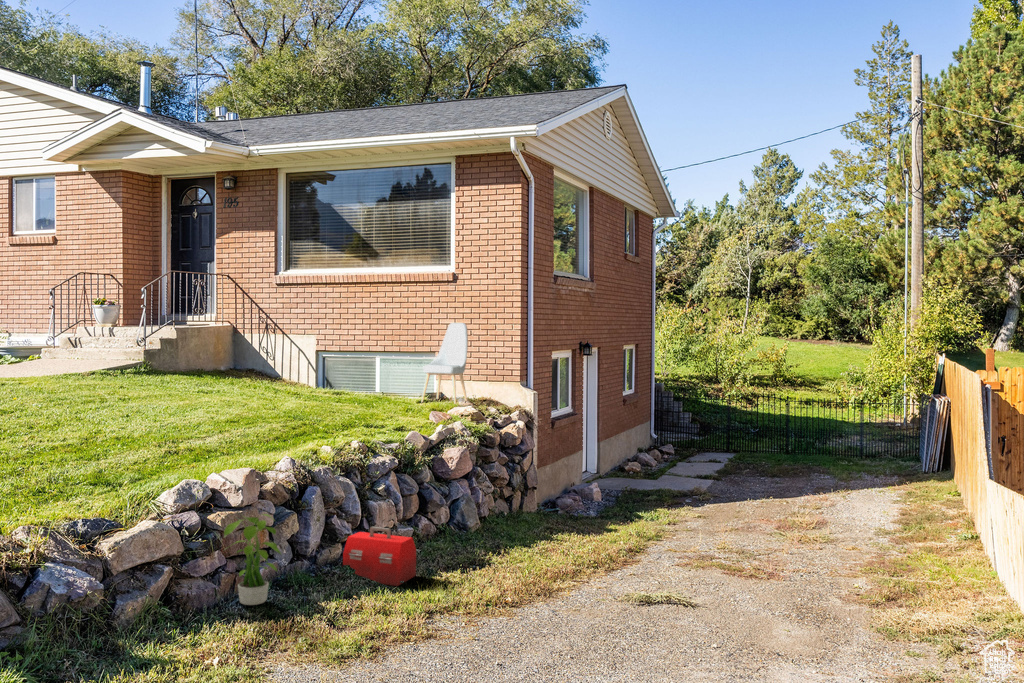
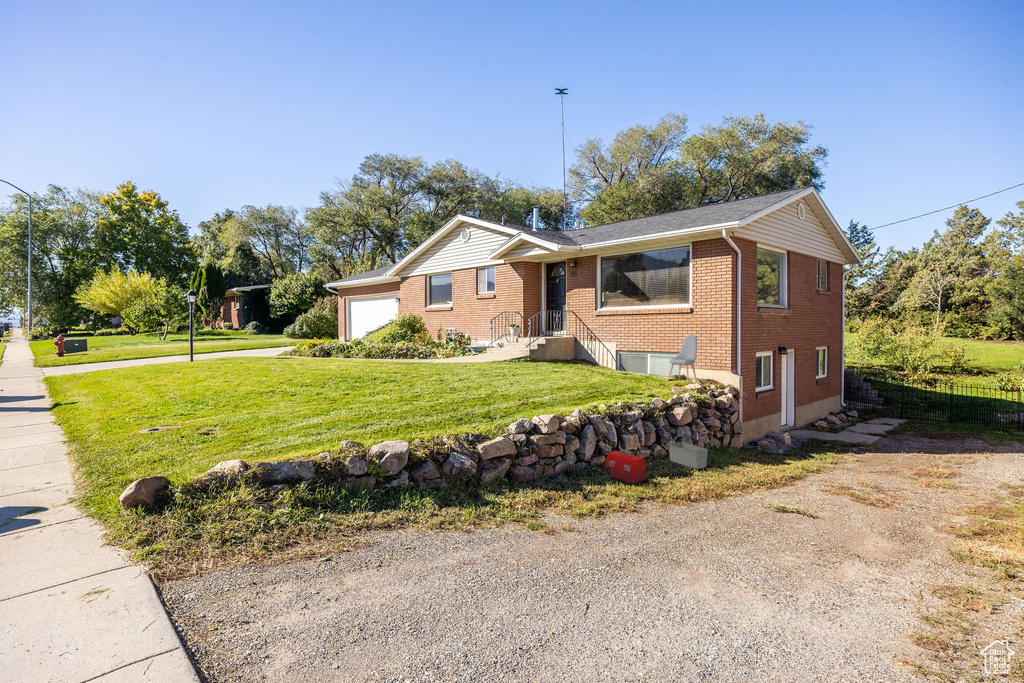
storage bin: none [441,507,504,549] -> present [669,442,708,469]
potted plant: present [224,514,281,605] -> none [536,437,564,484]

